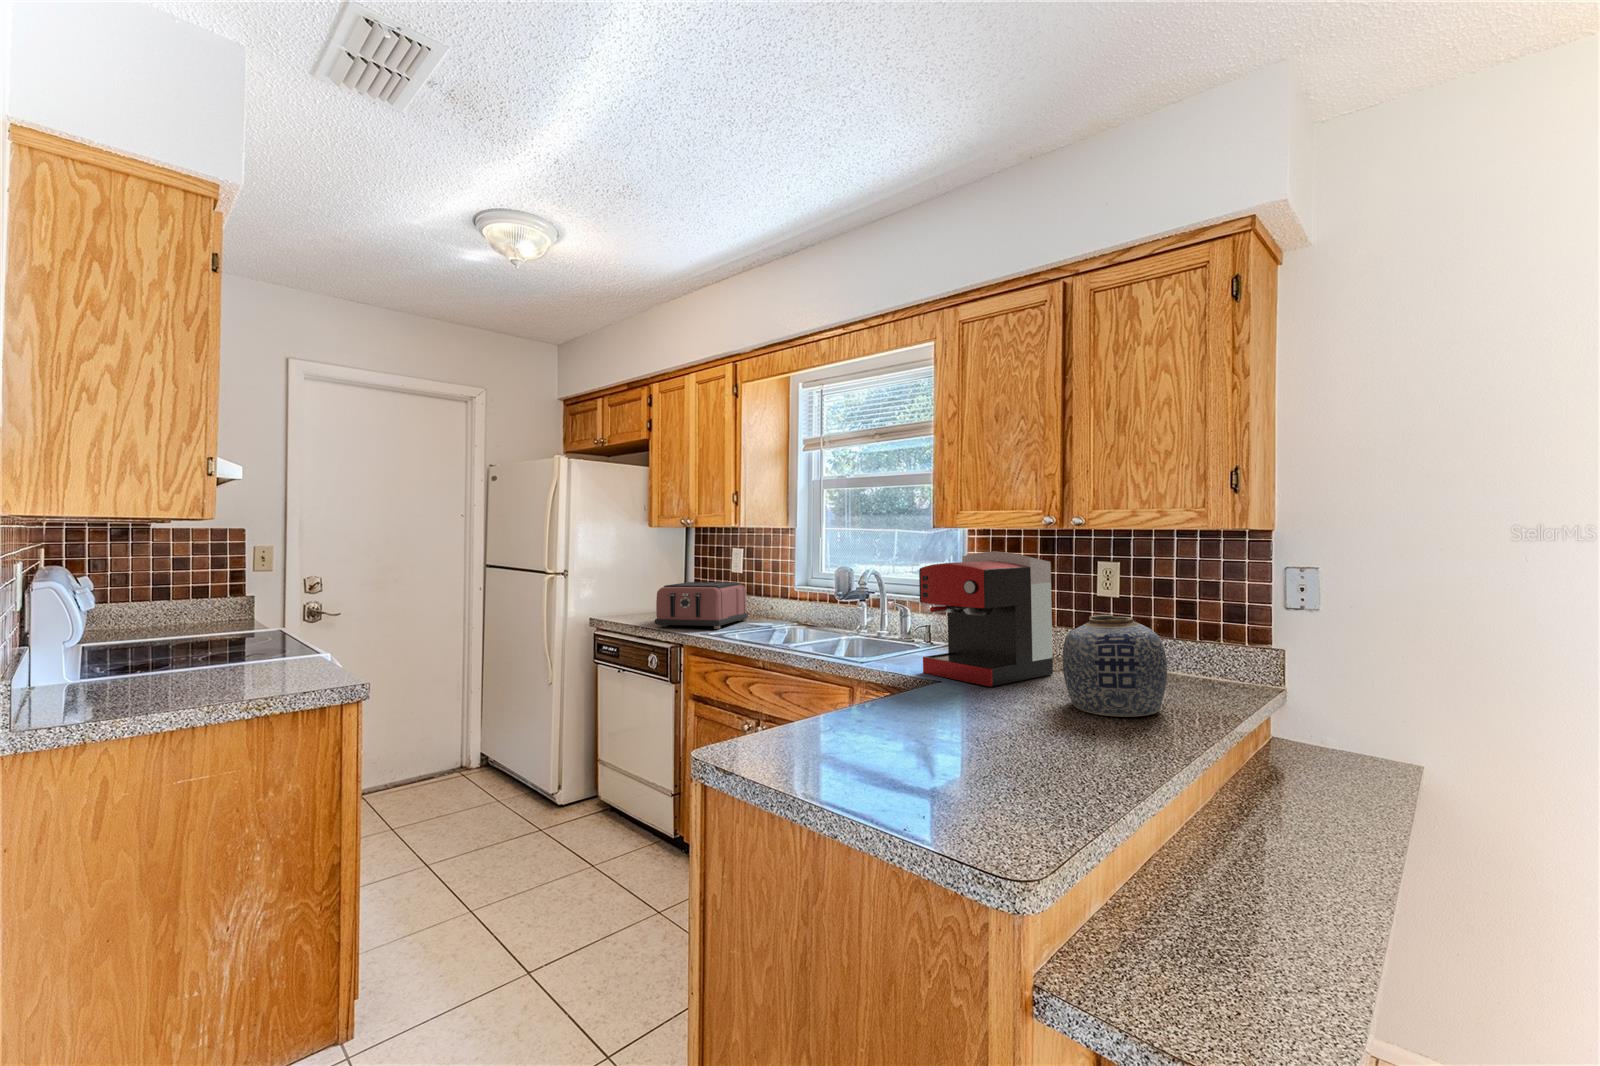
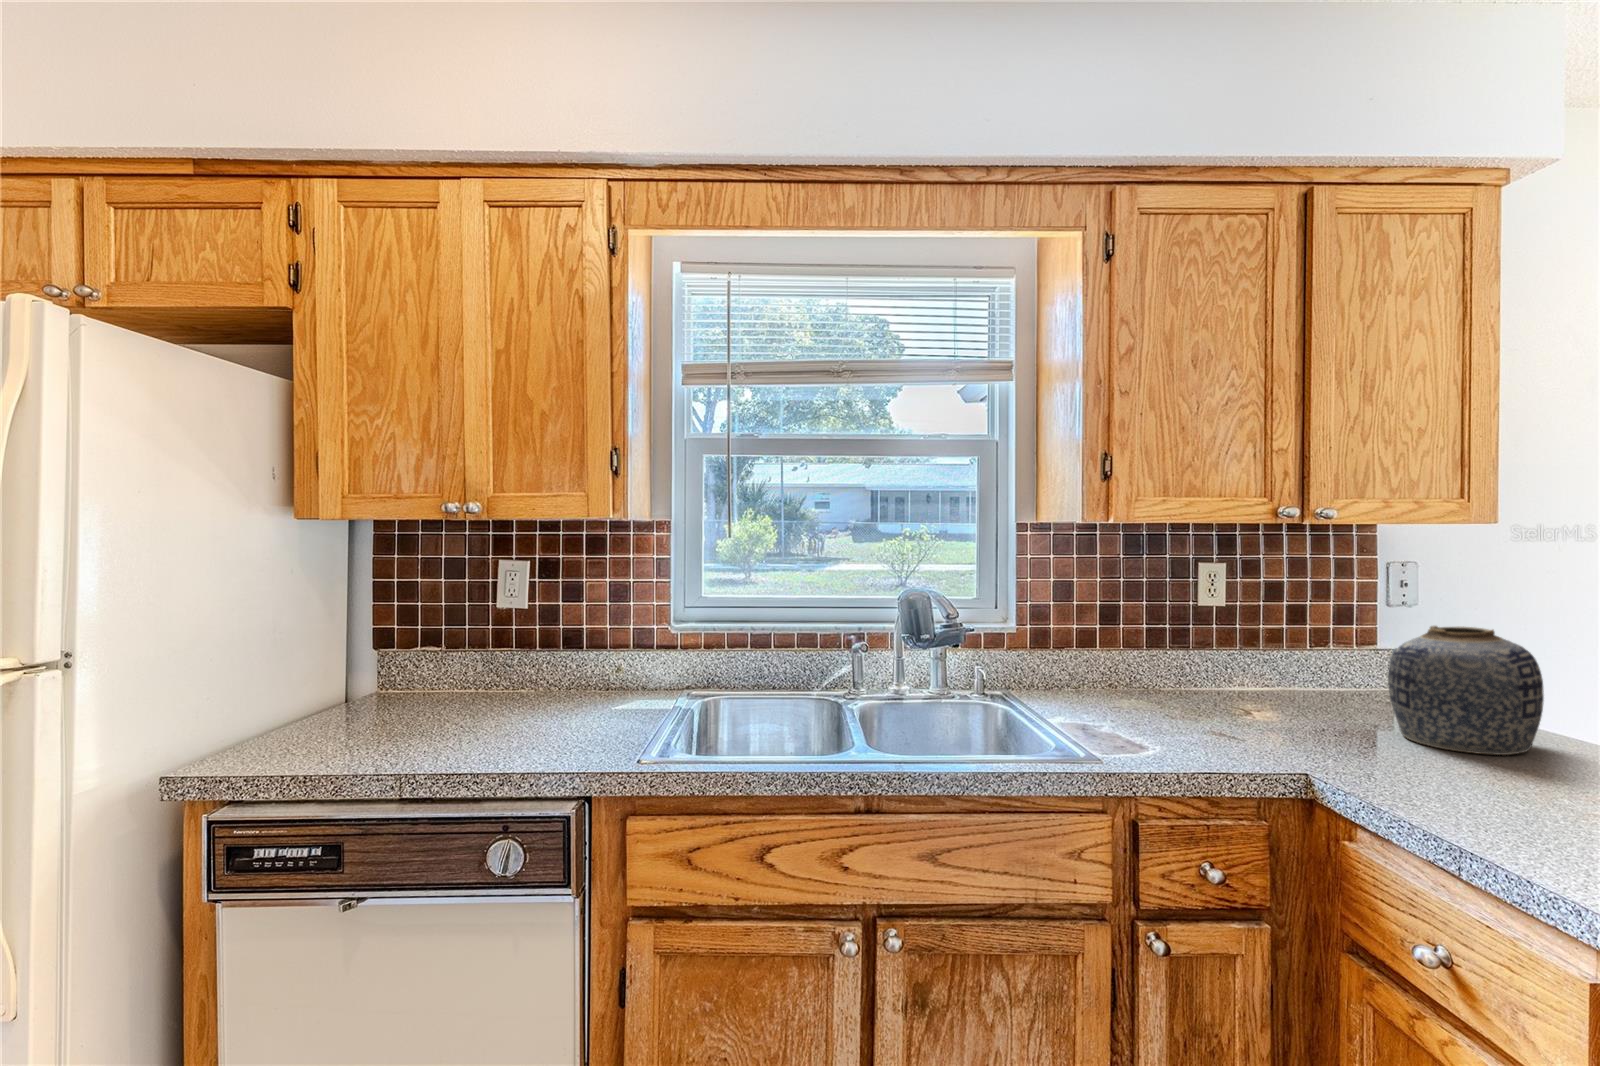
coffee maker: present [919,551,1053,686] -> none [1119,549,1300,743]
toaster: present [654,582,748,629] -> none [401,623,576,742]

